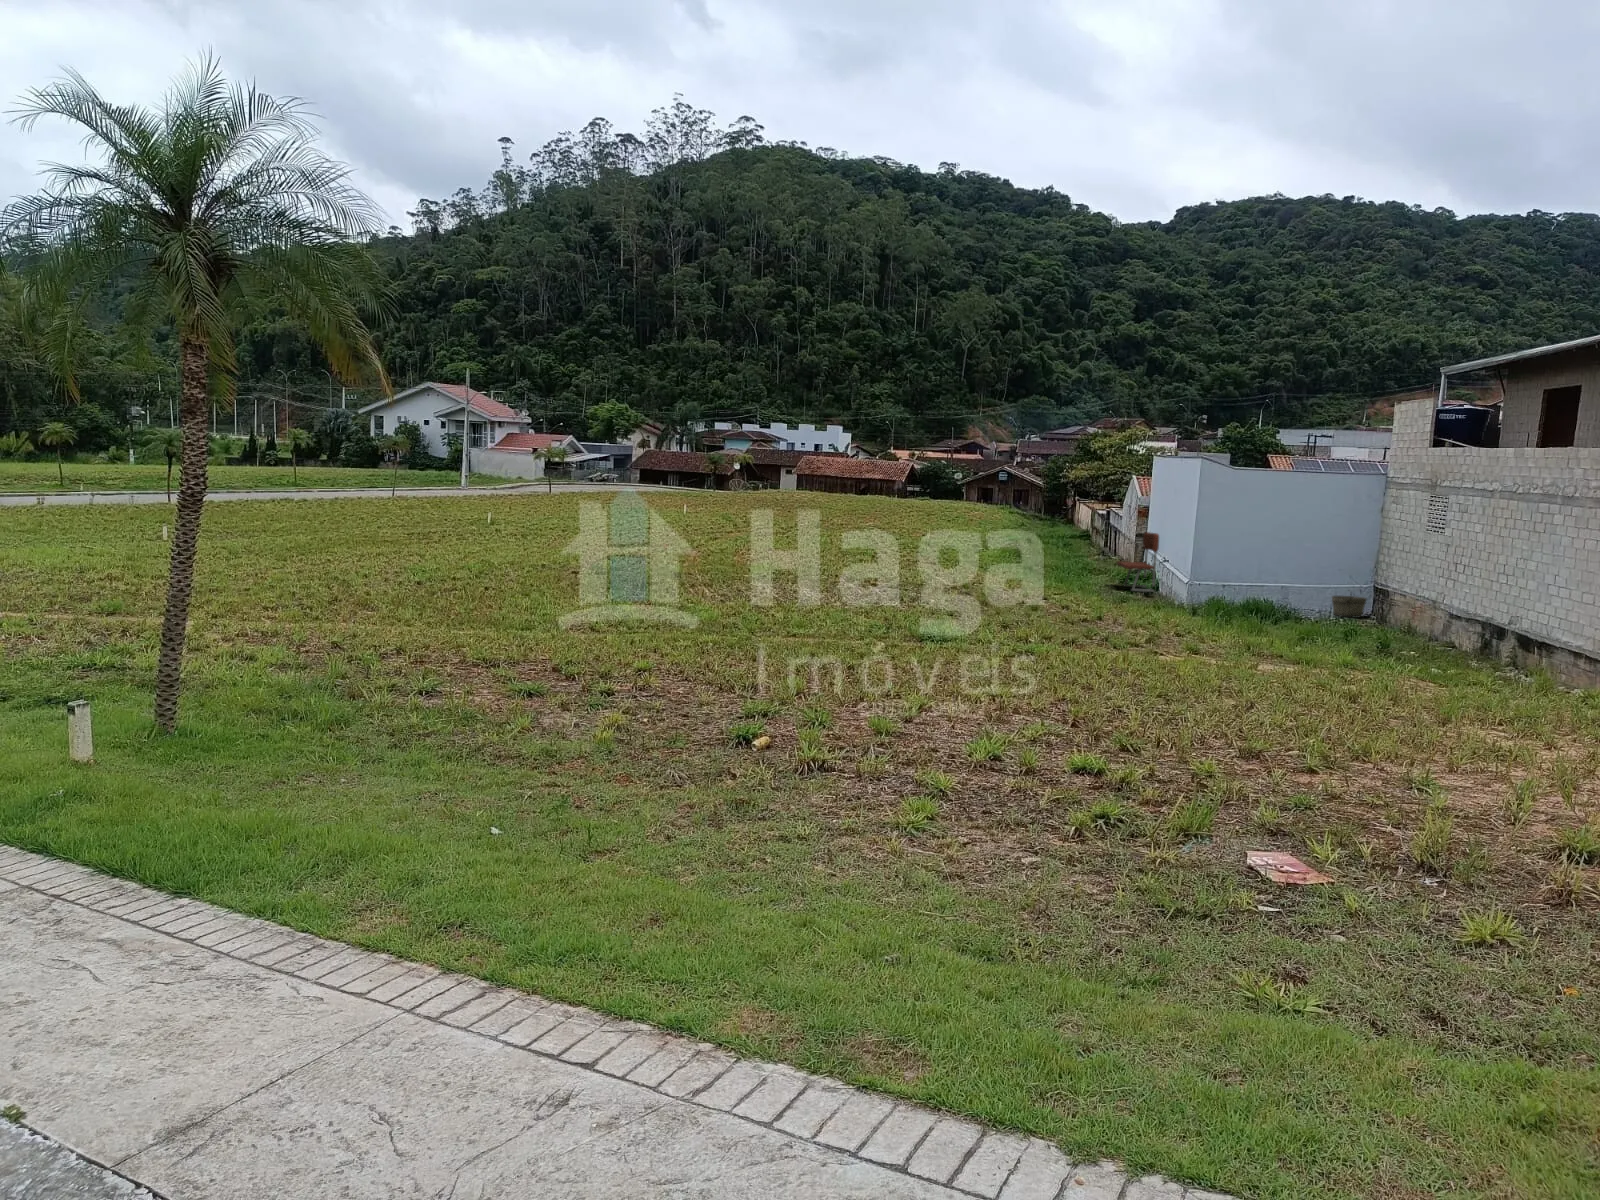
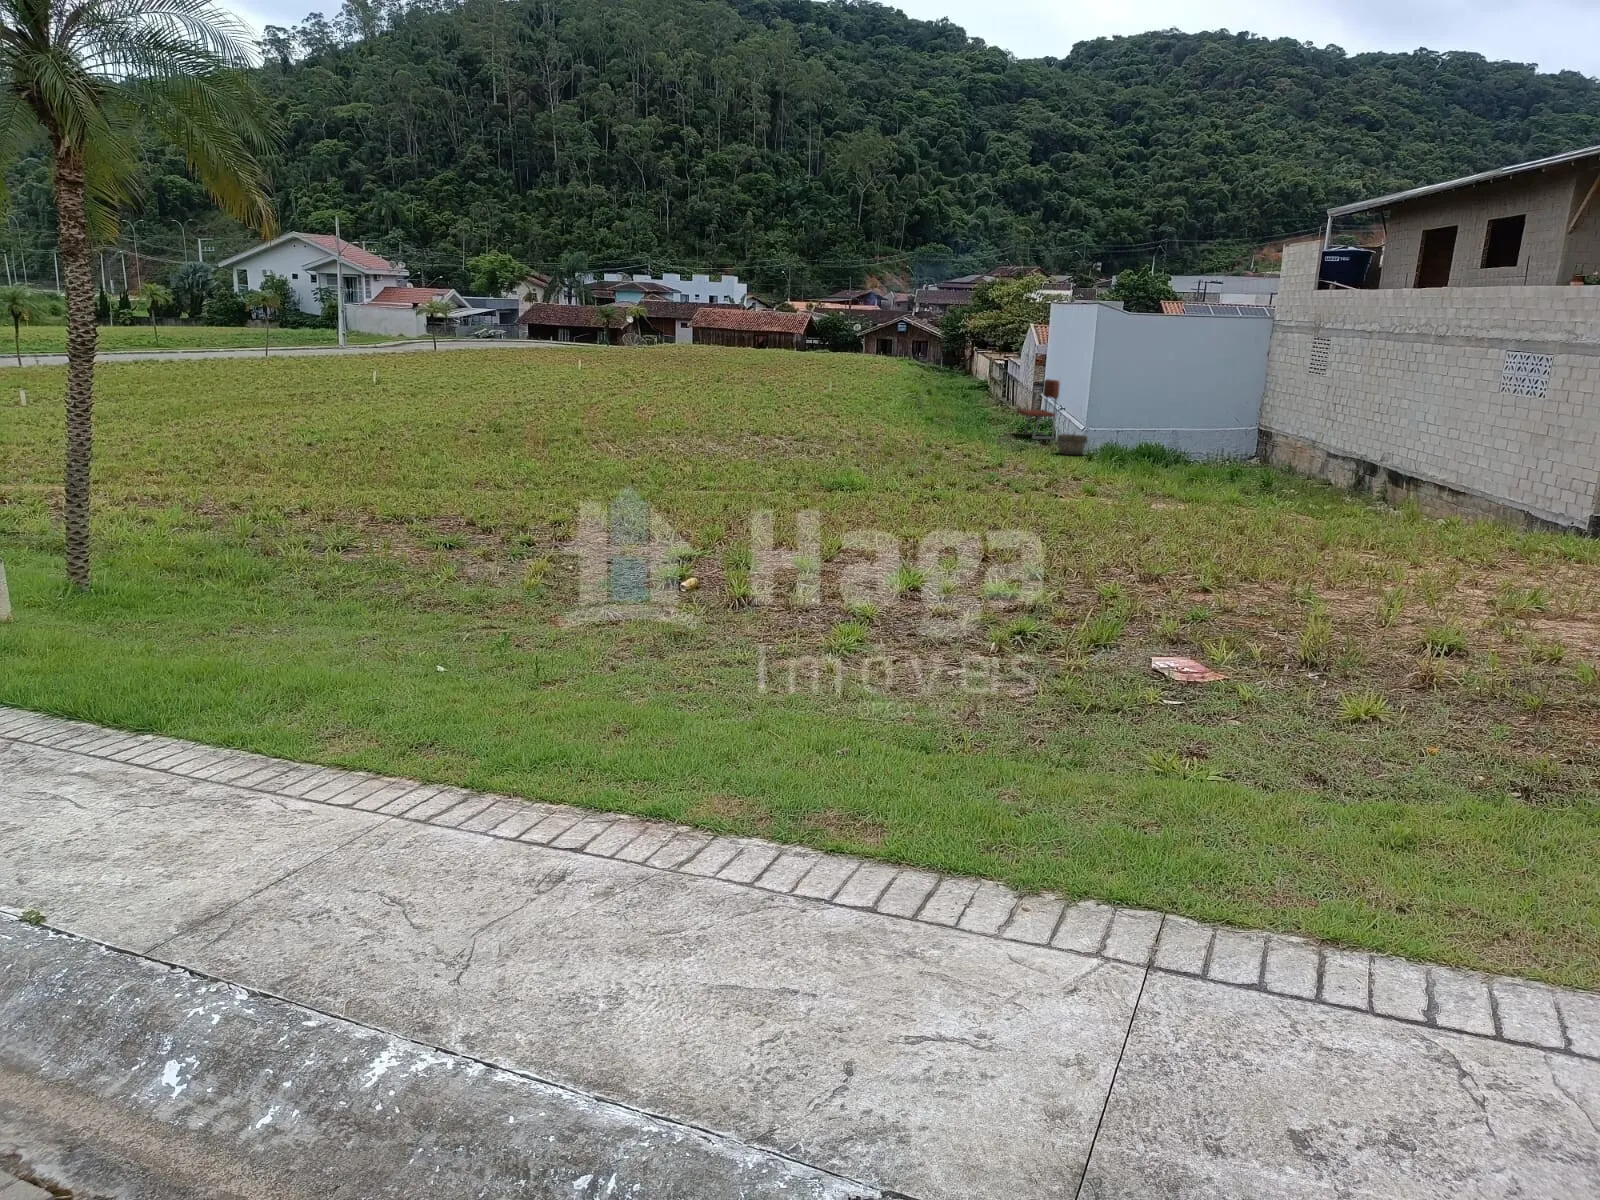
wooden bucket: present [1332,594,1367,618] -> present [1057,433,1087,455]

